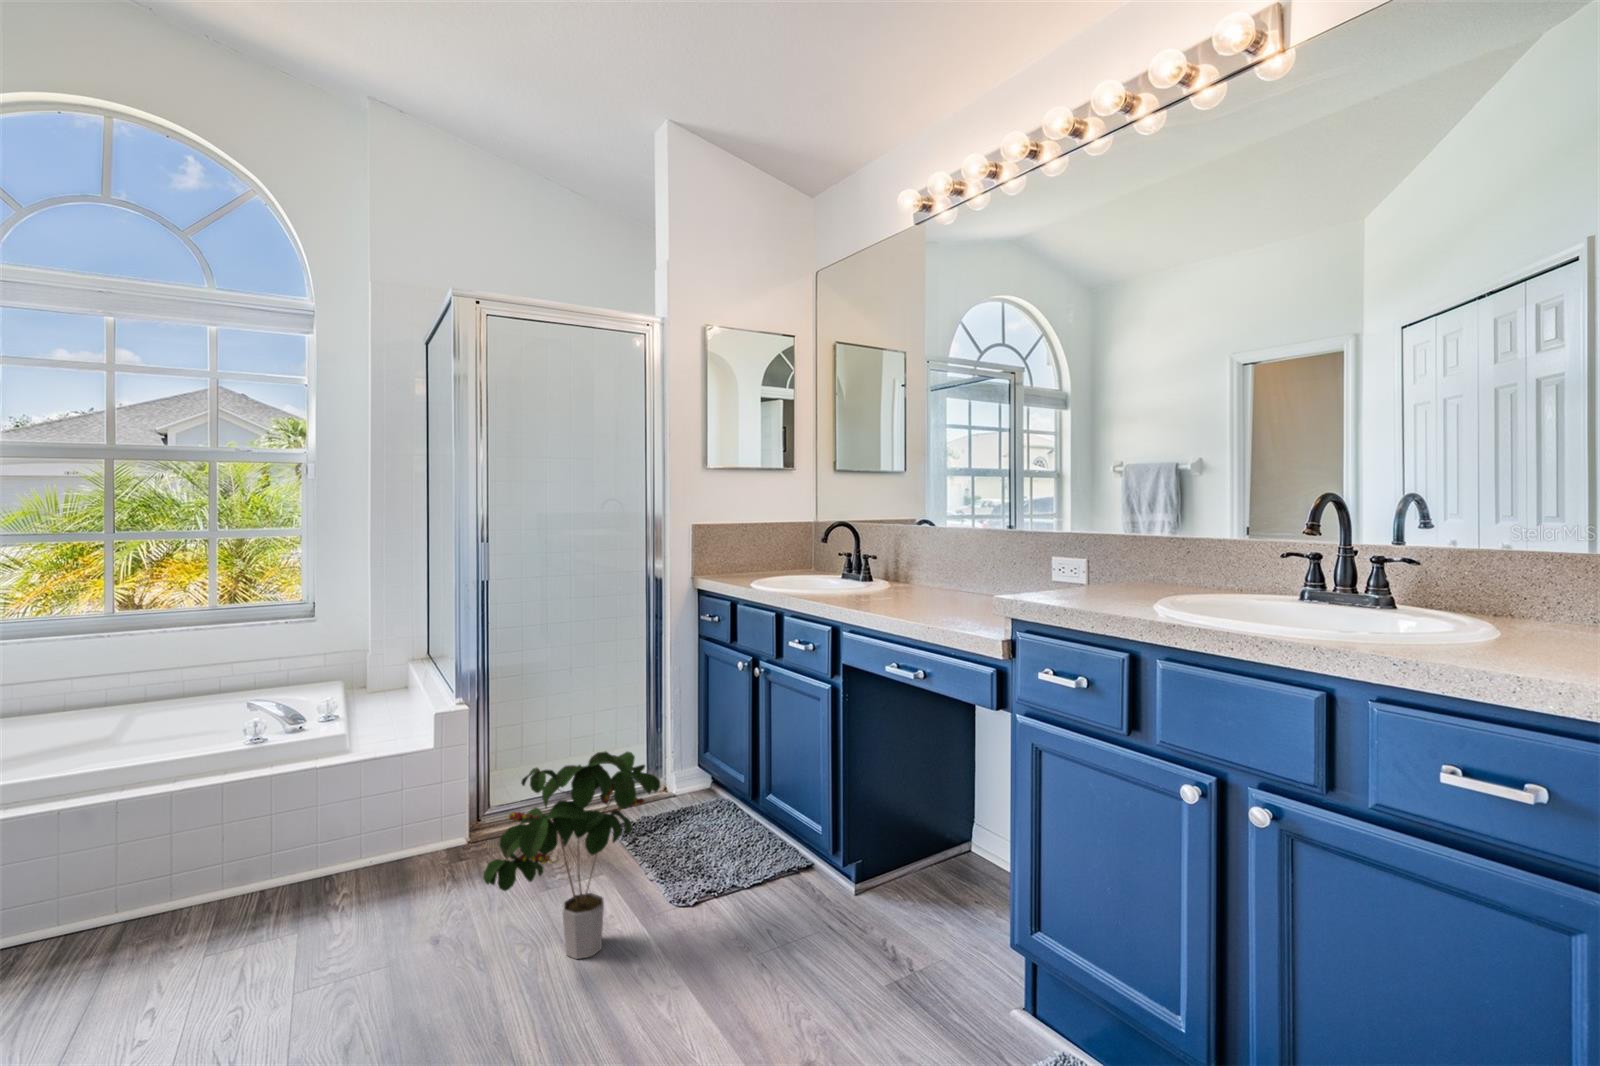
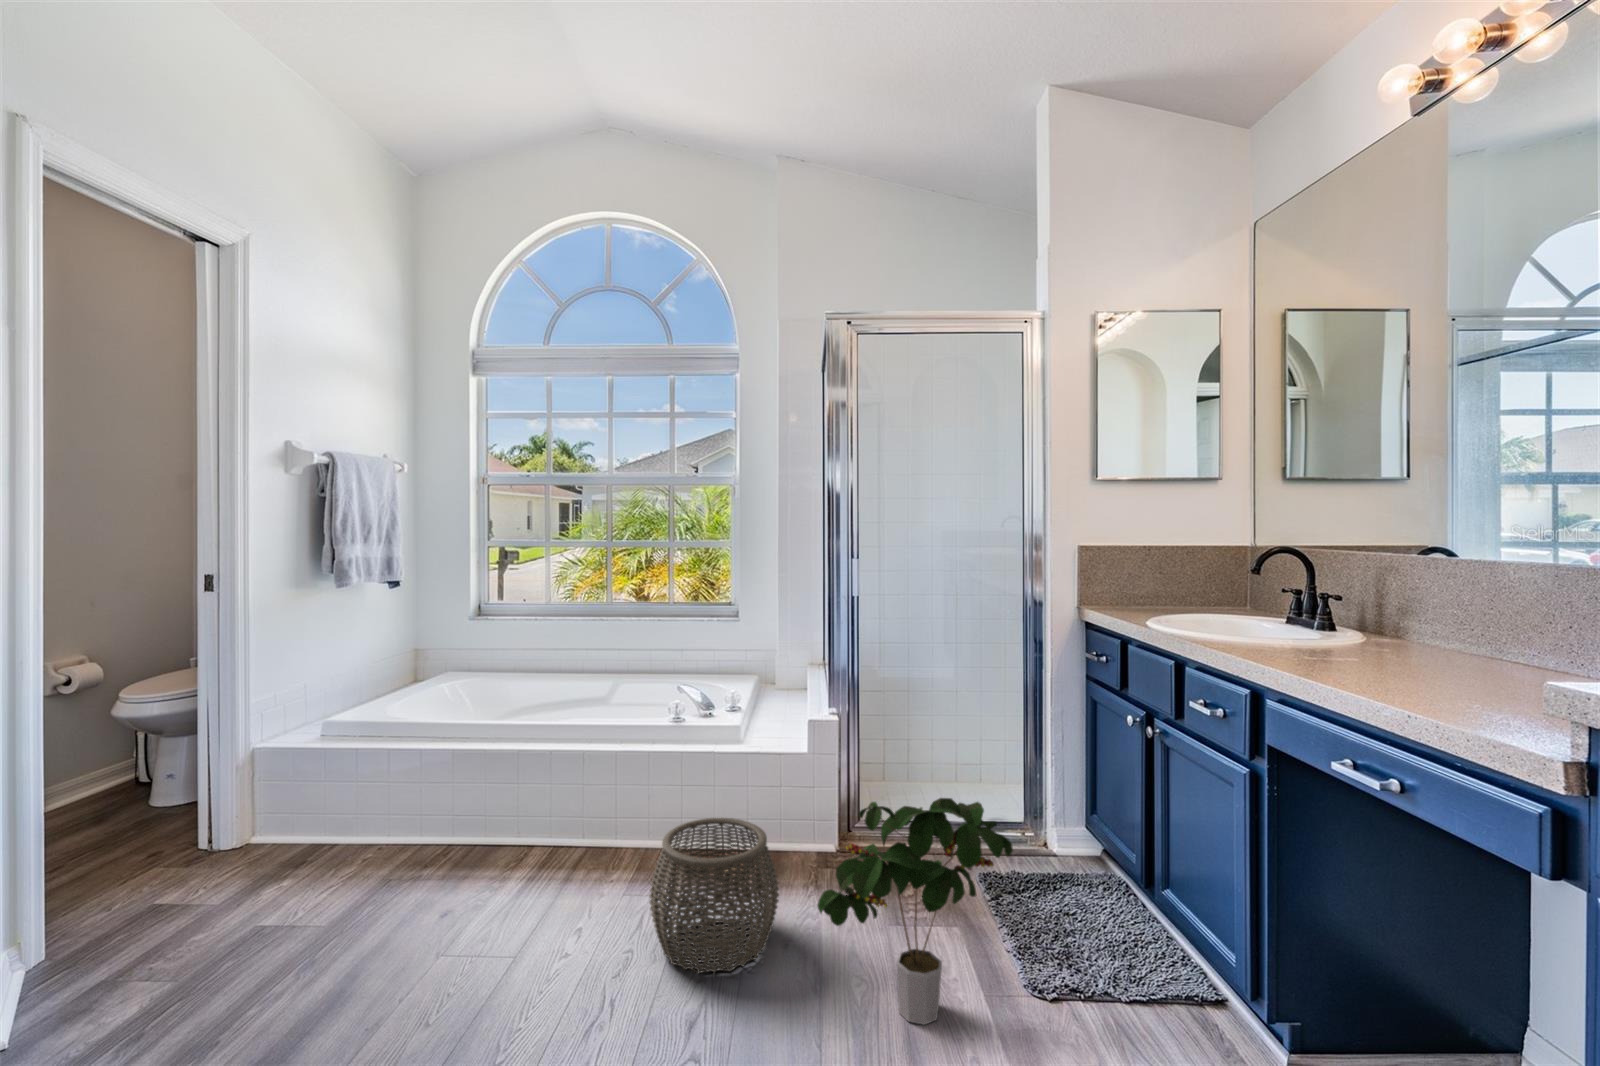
woven basket: none [266,824,426,994] -> present [649,818,779,974]

